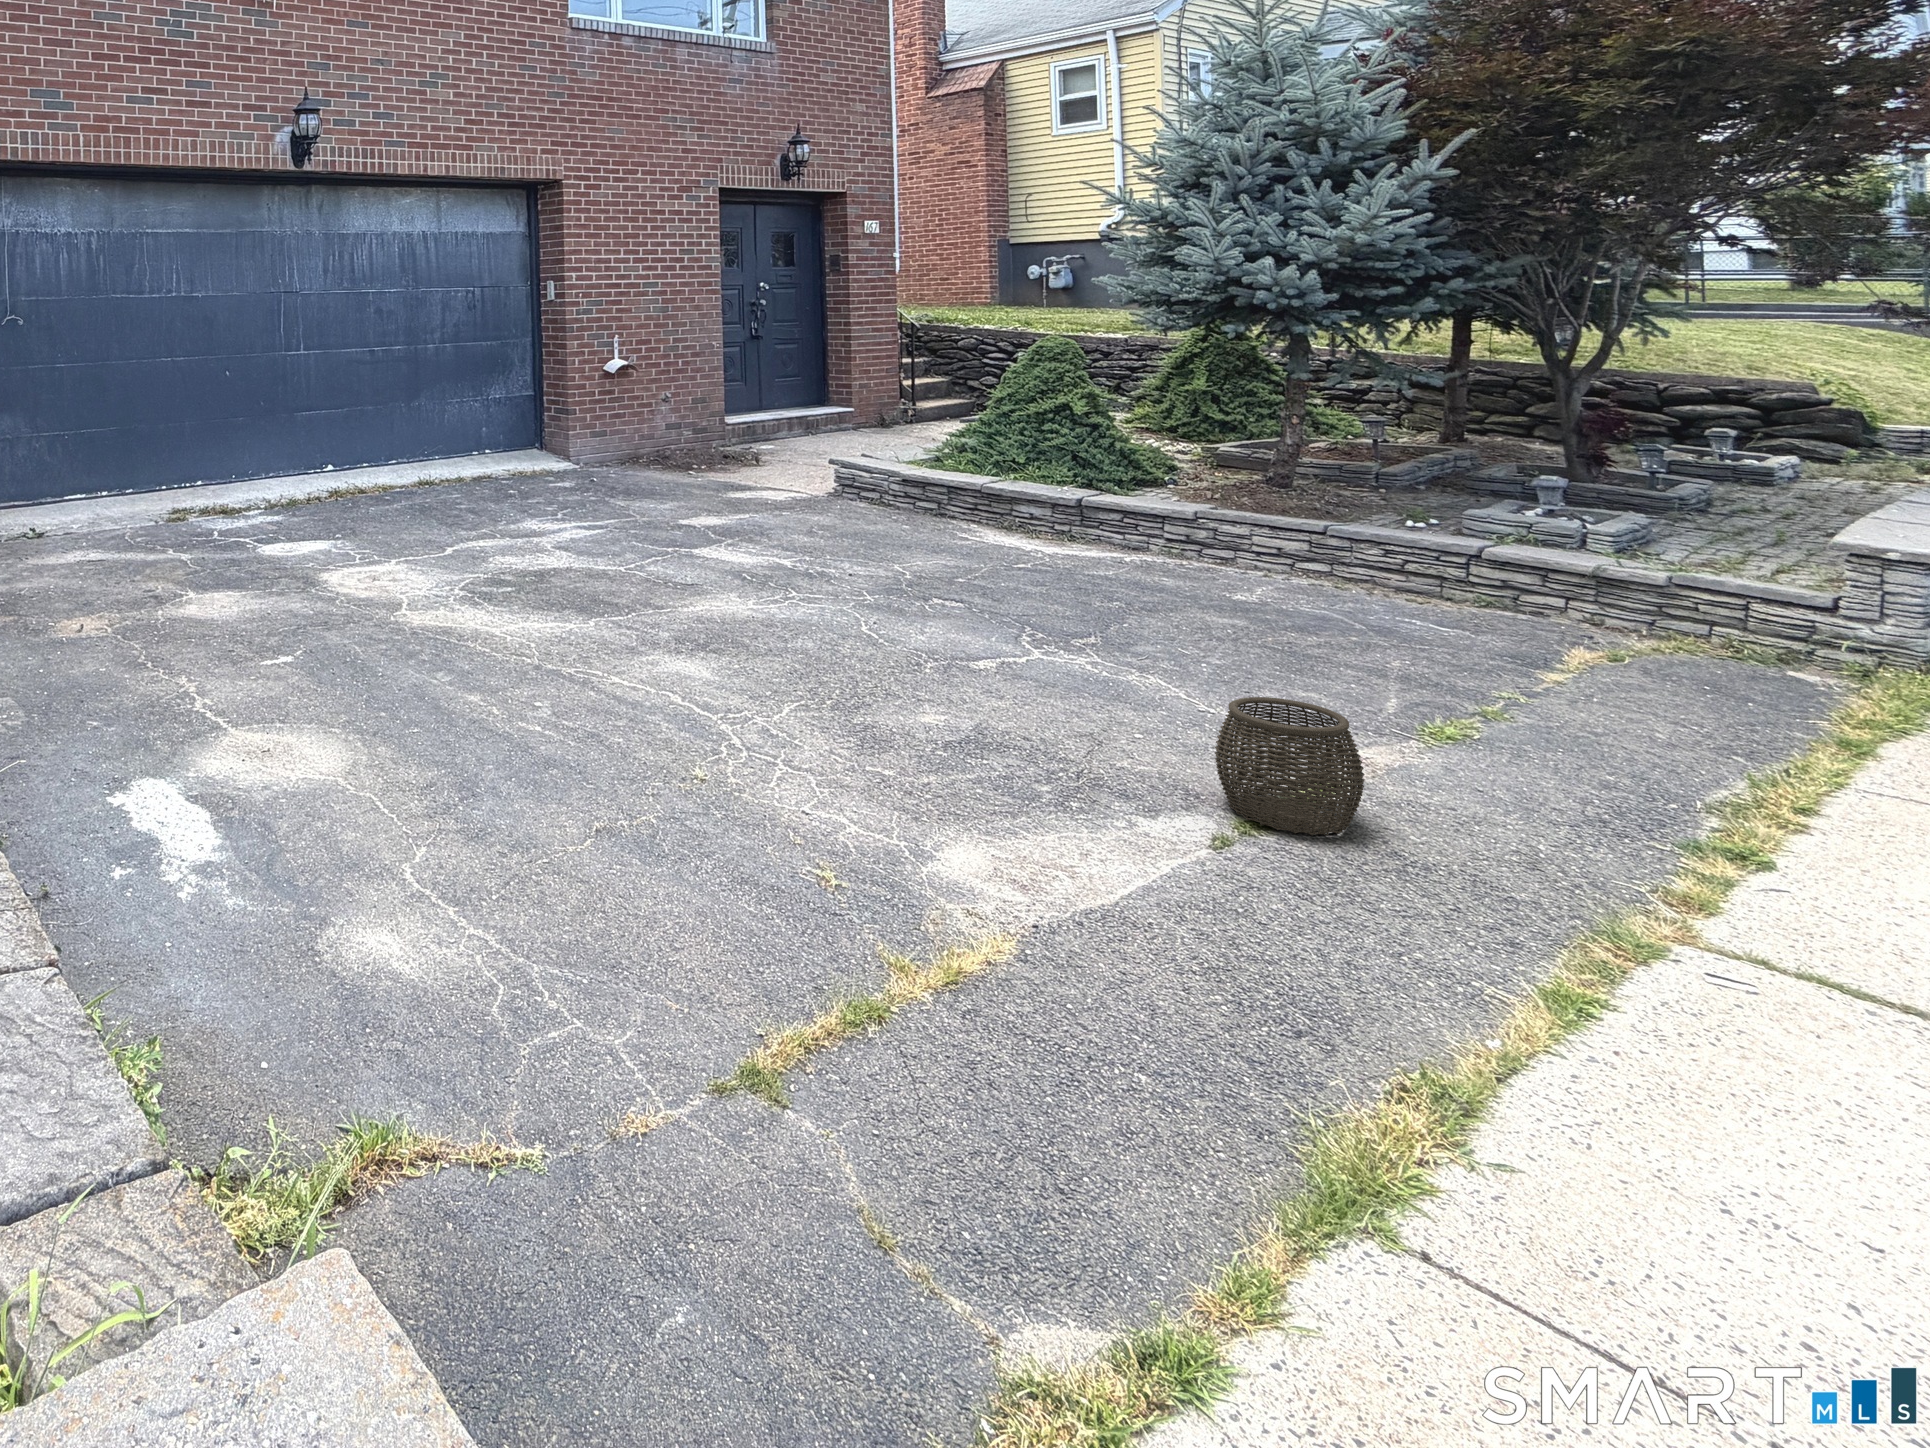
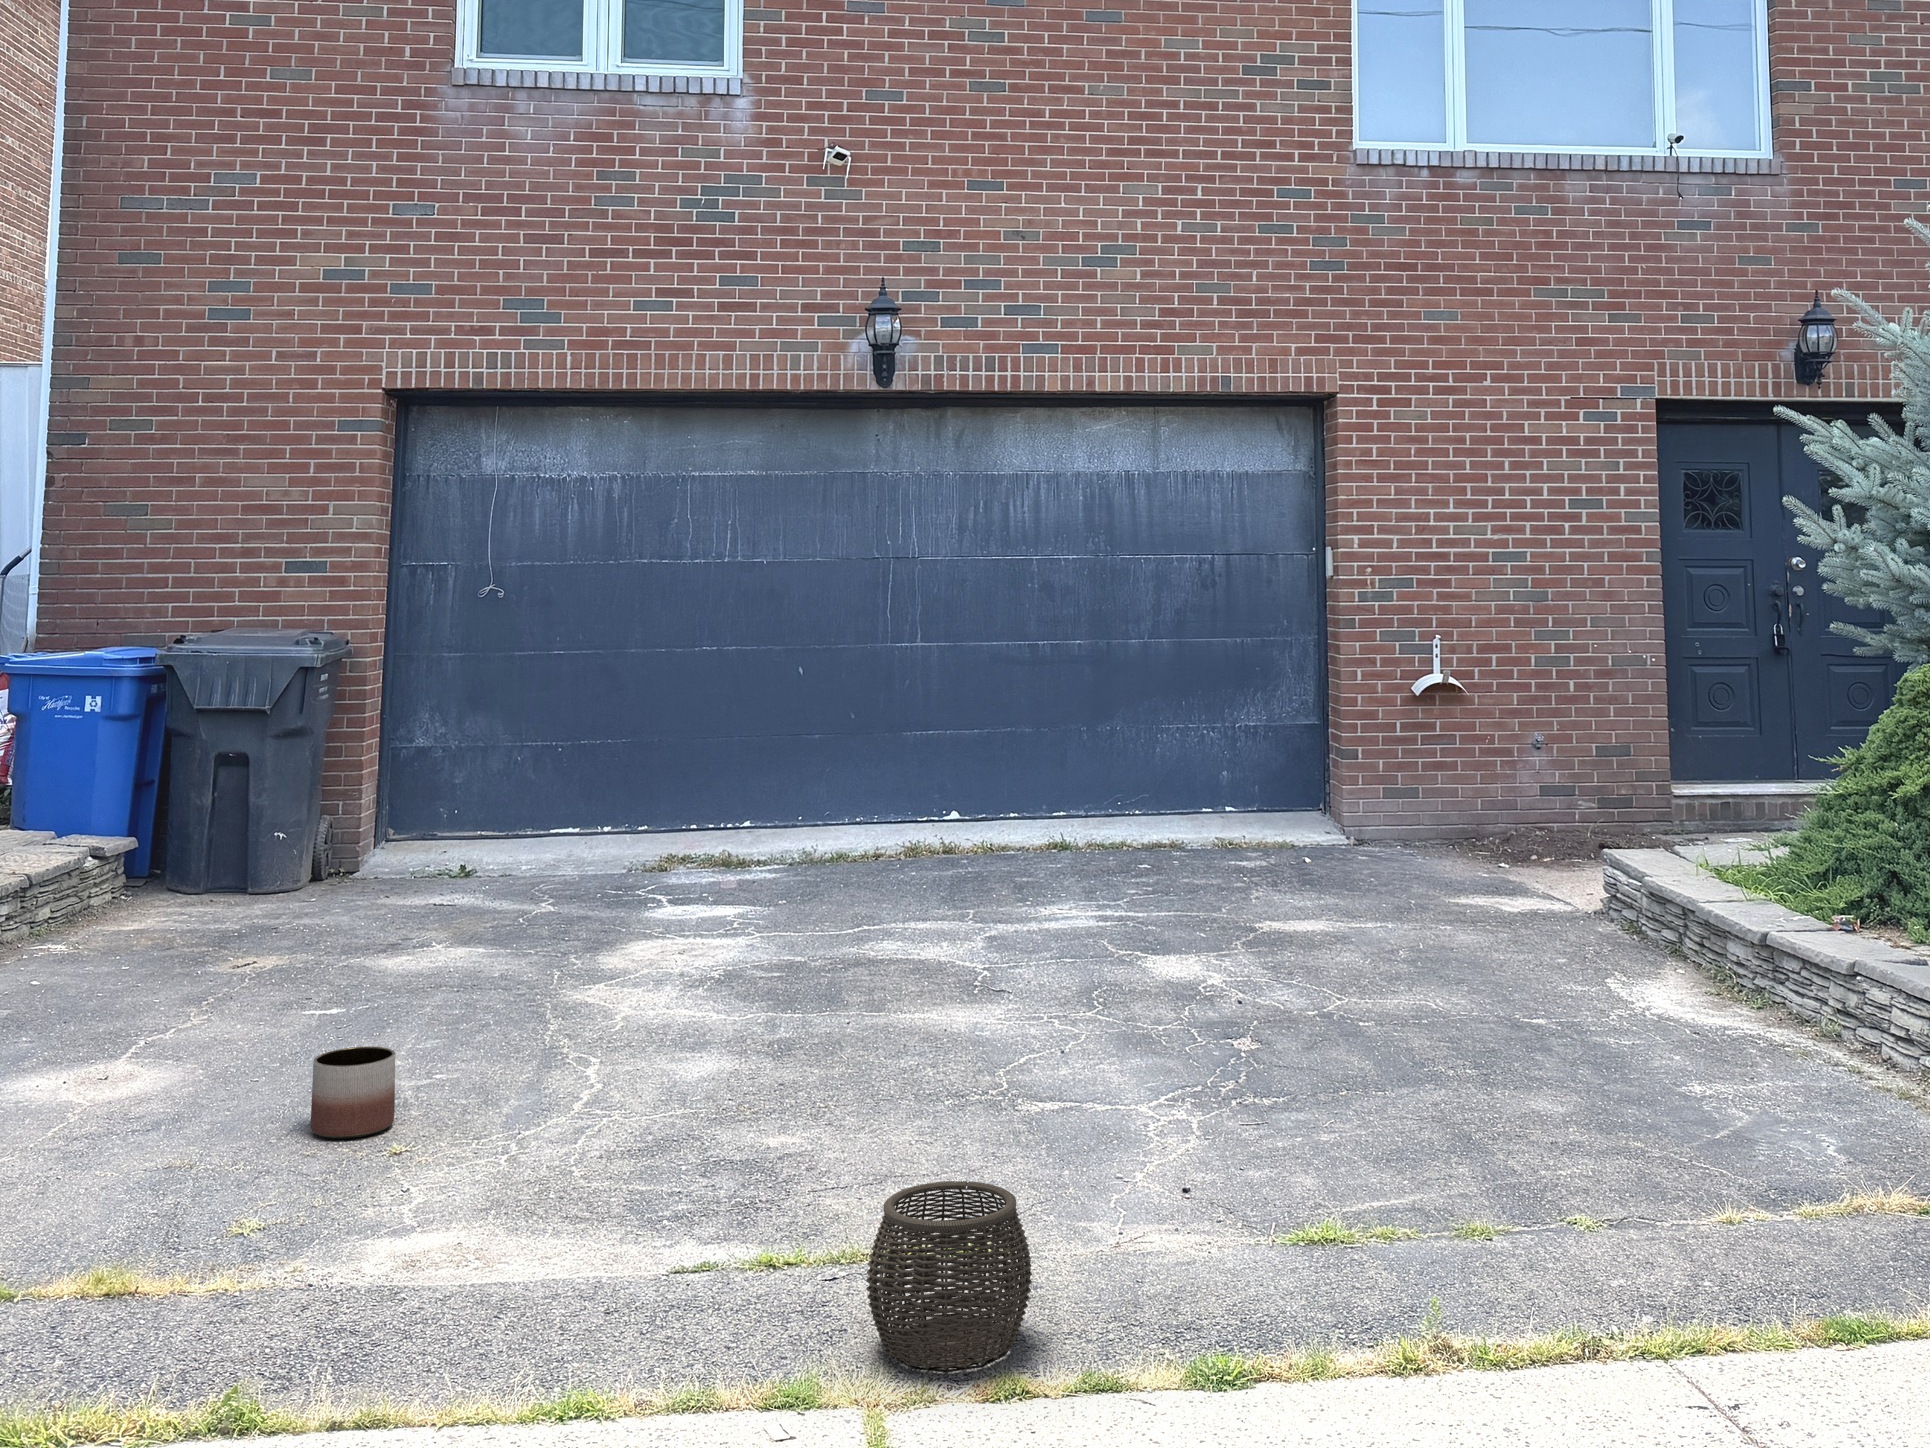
planter: none [451,660,516,737] -> present [311,1047,395,1139]

